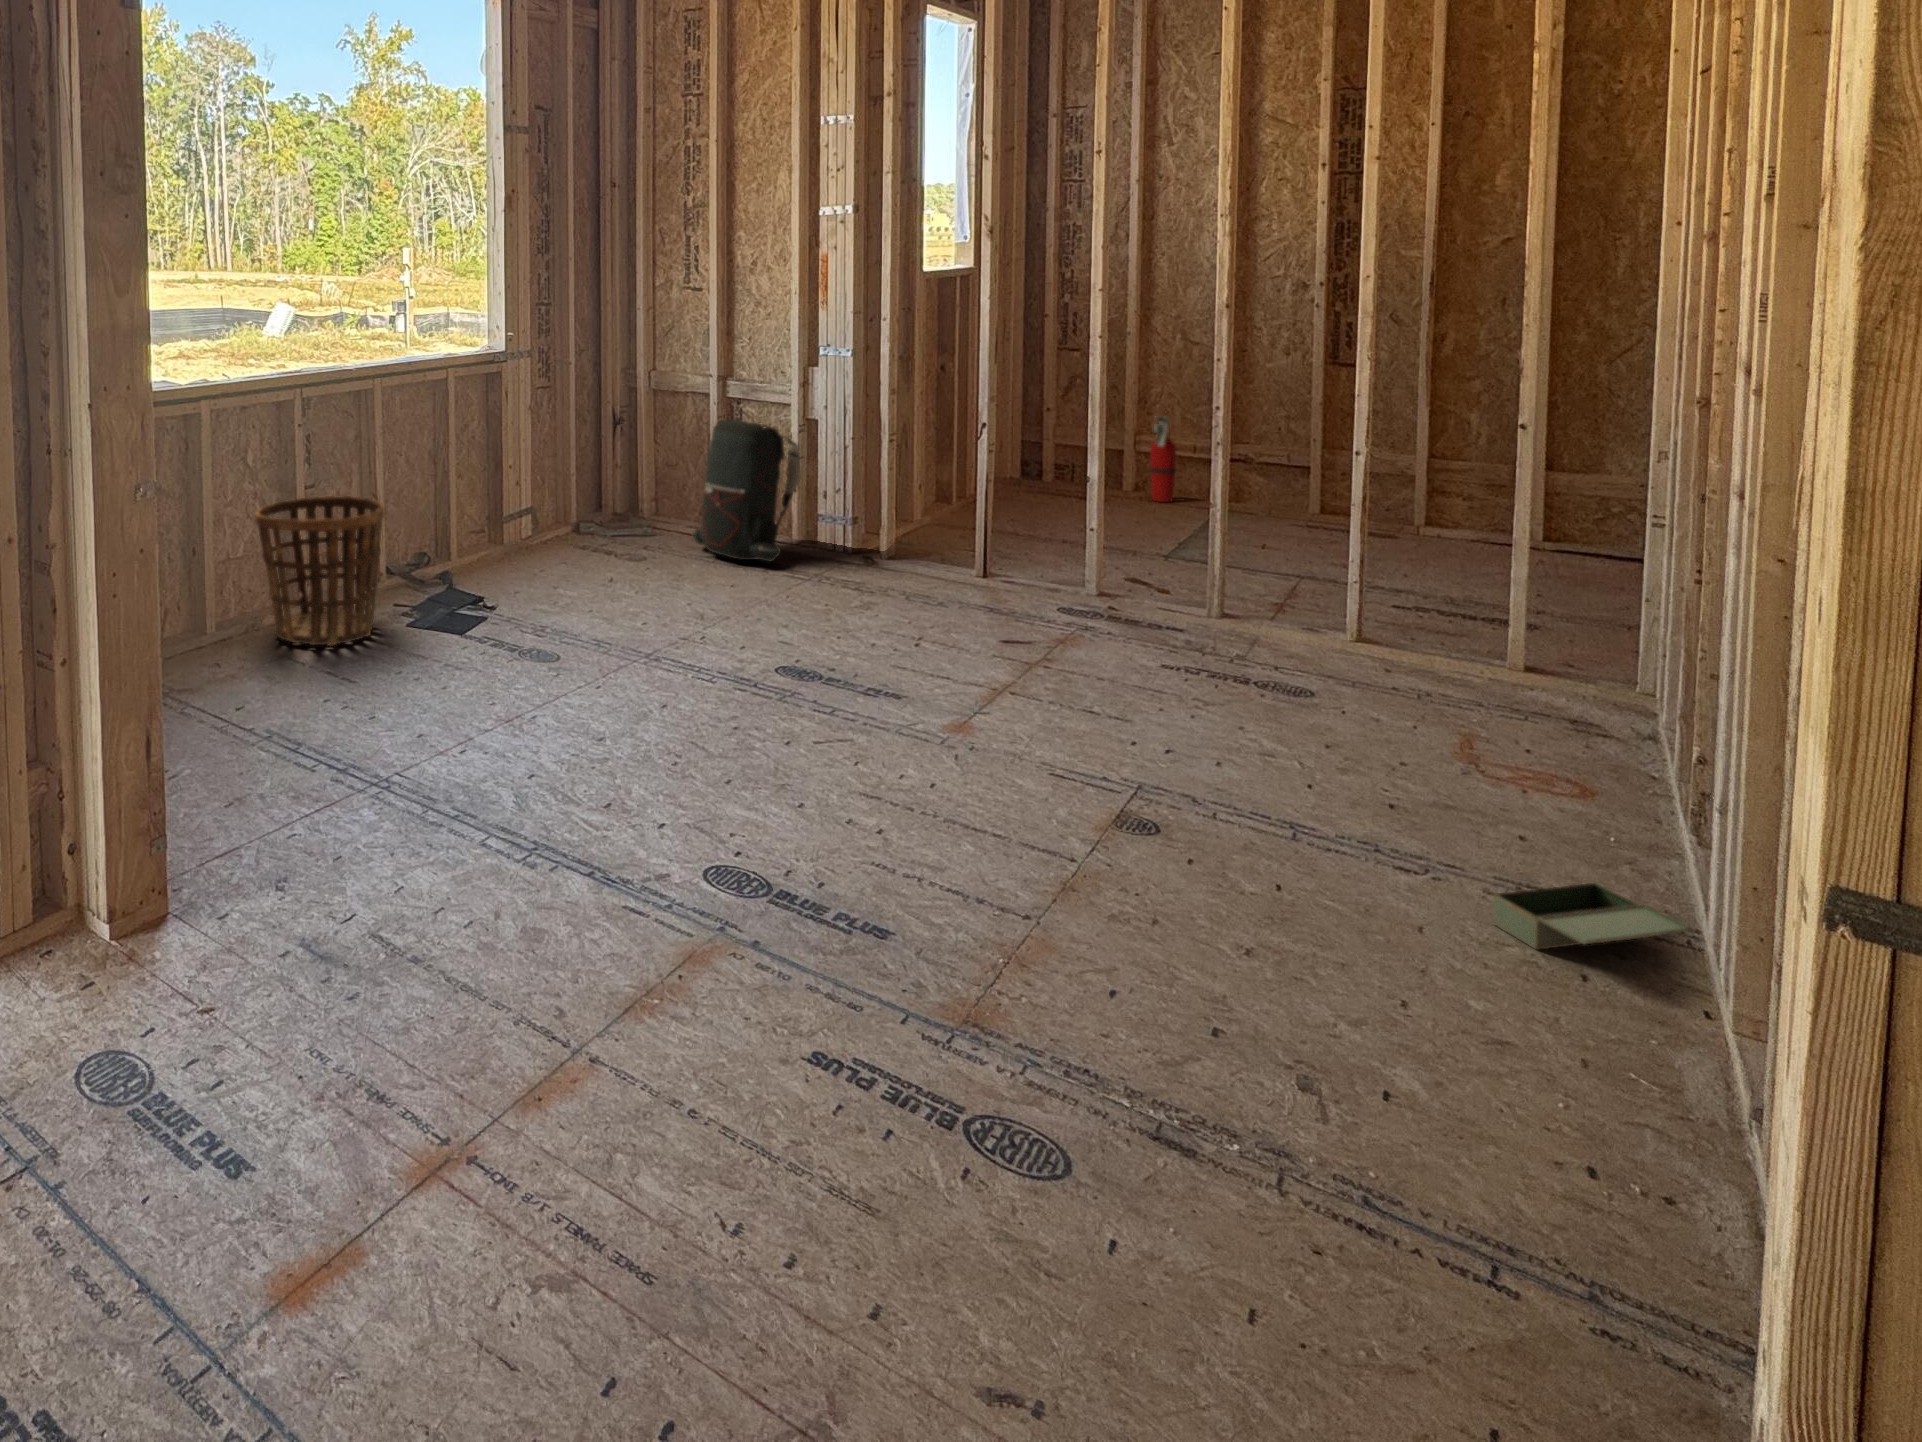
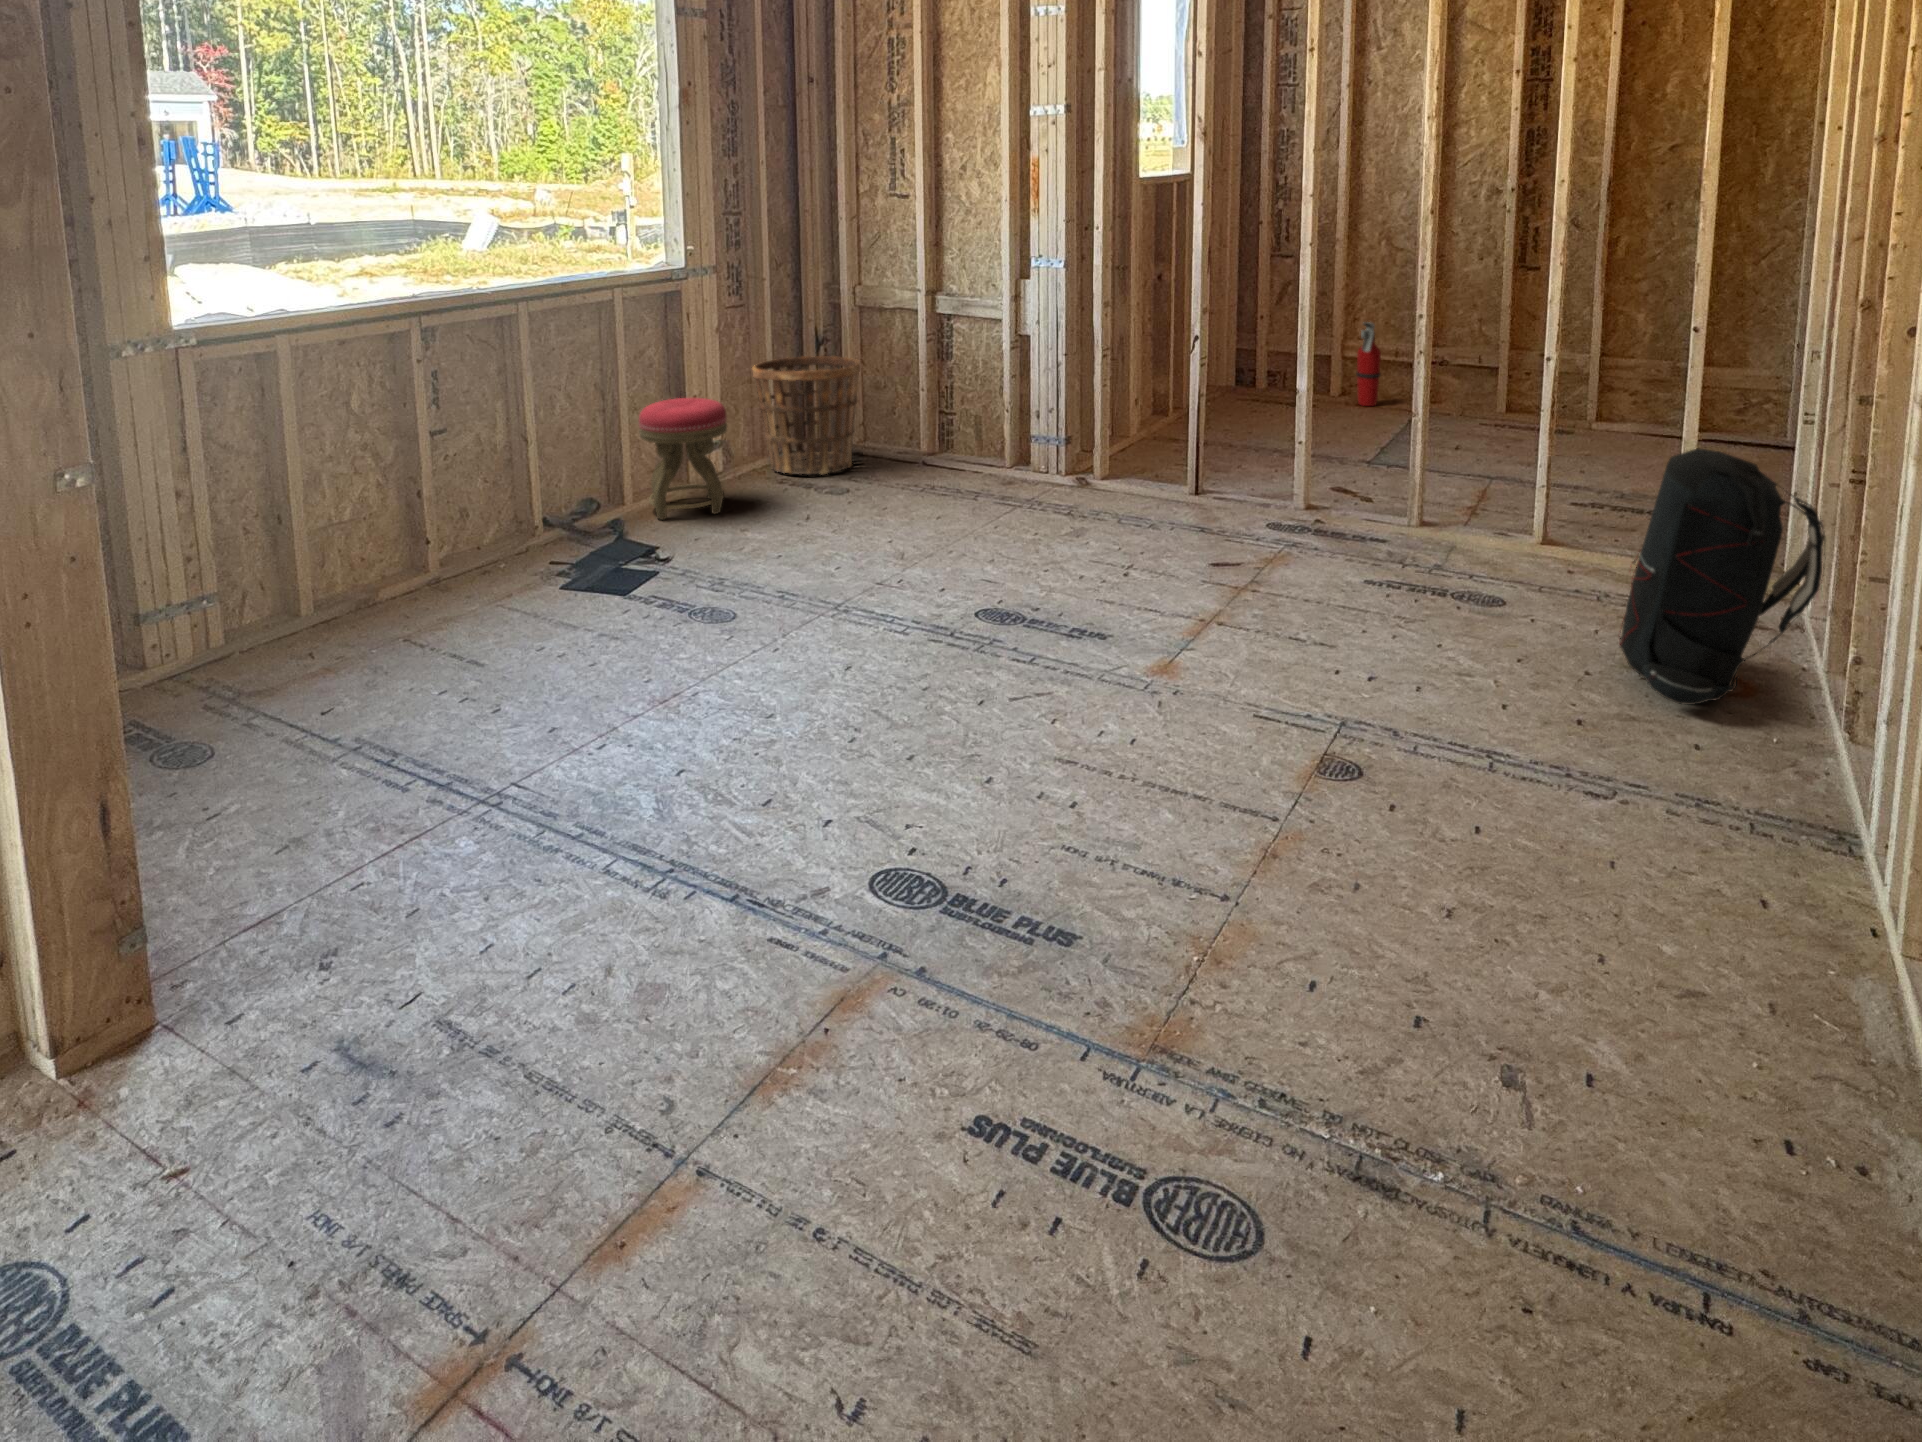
backpack: present [692,419,800,561] -> present [1619,448,1825,705]
stool: none [463,467,538,574] -> present [639,398,727,520]
basket: present [255,496,384,646] -> present [752,356,861,474]
toolbox: present [1492,883,1690,949] -> none [1675,793,1852,872]

